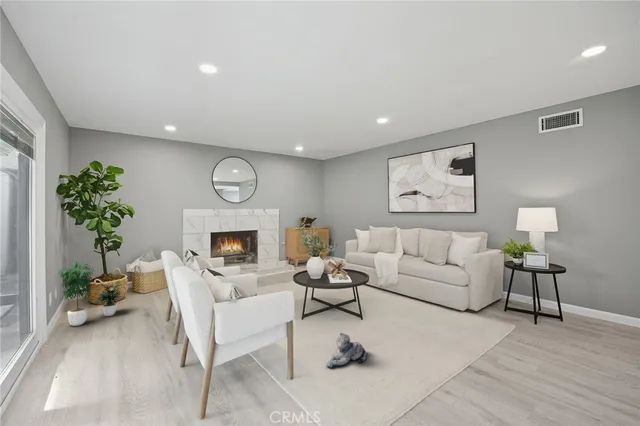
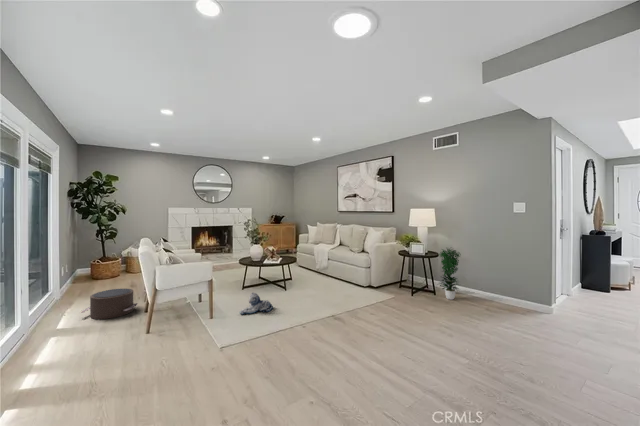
potted plant: present [59,262,123,326] -> present [439,249,460,300]
pouf: none [85,328,170,383] -> present [80,289,137,319]

